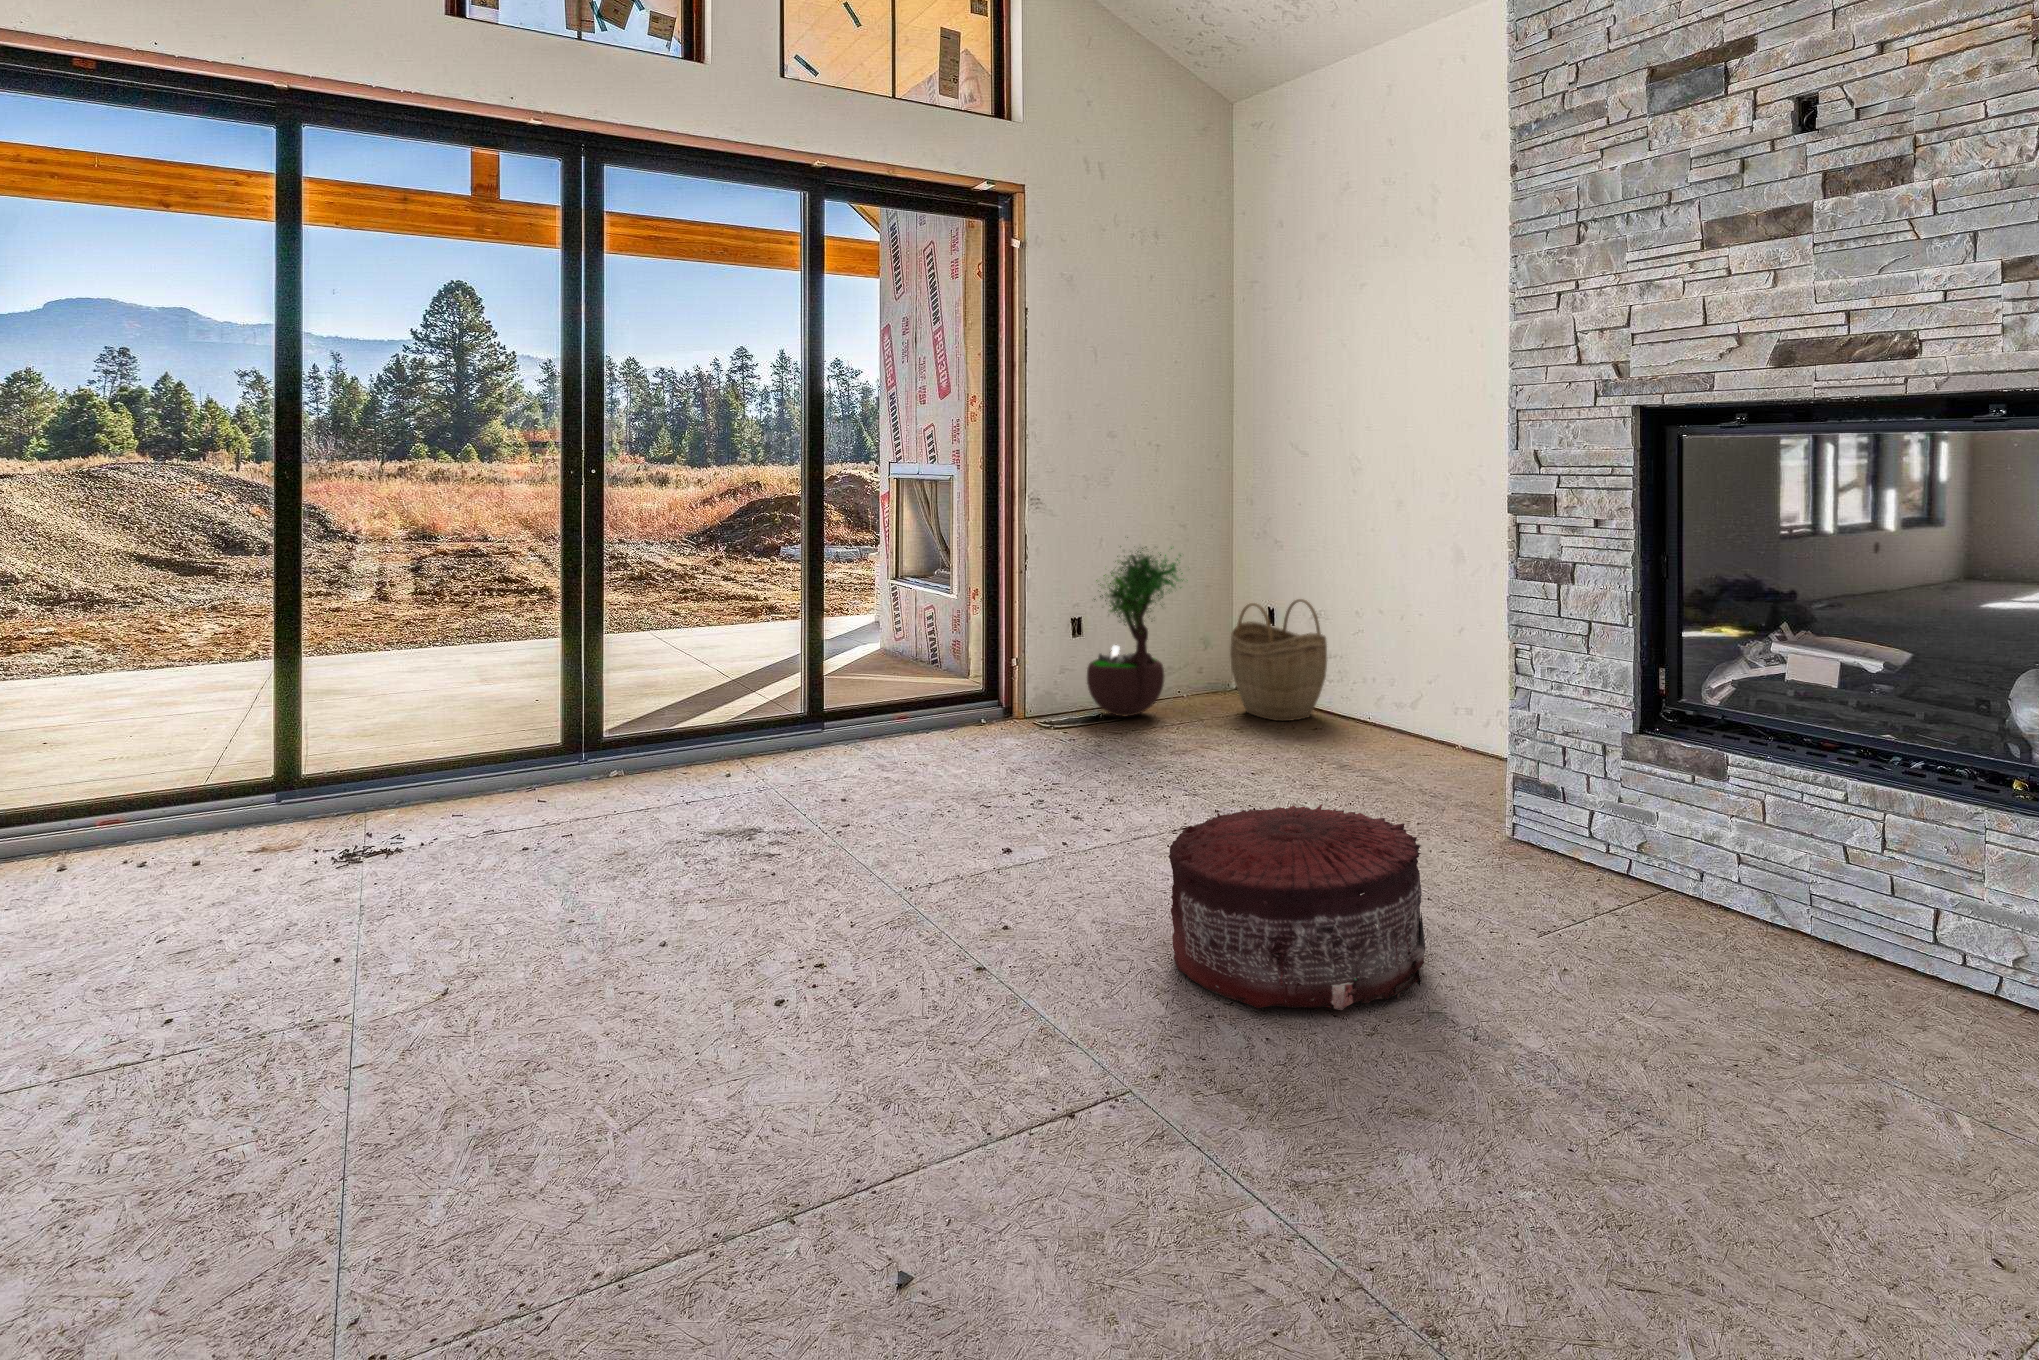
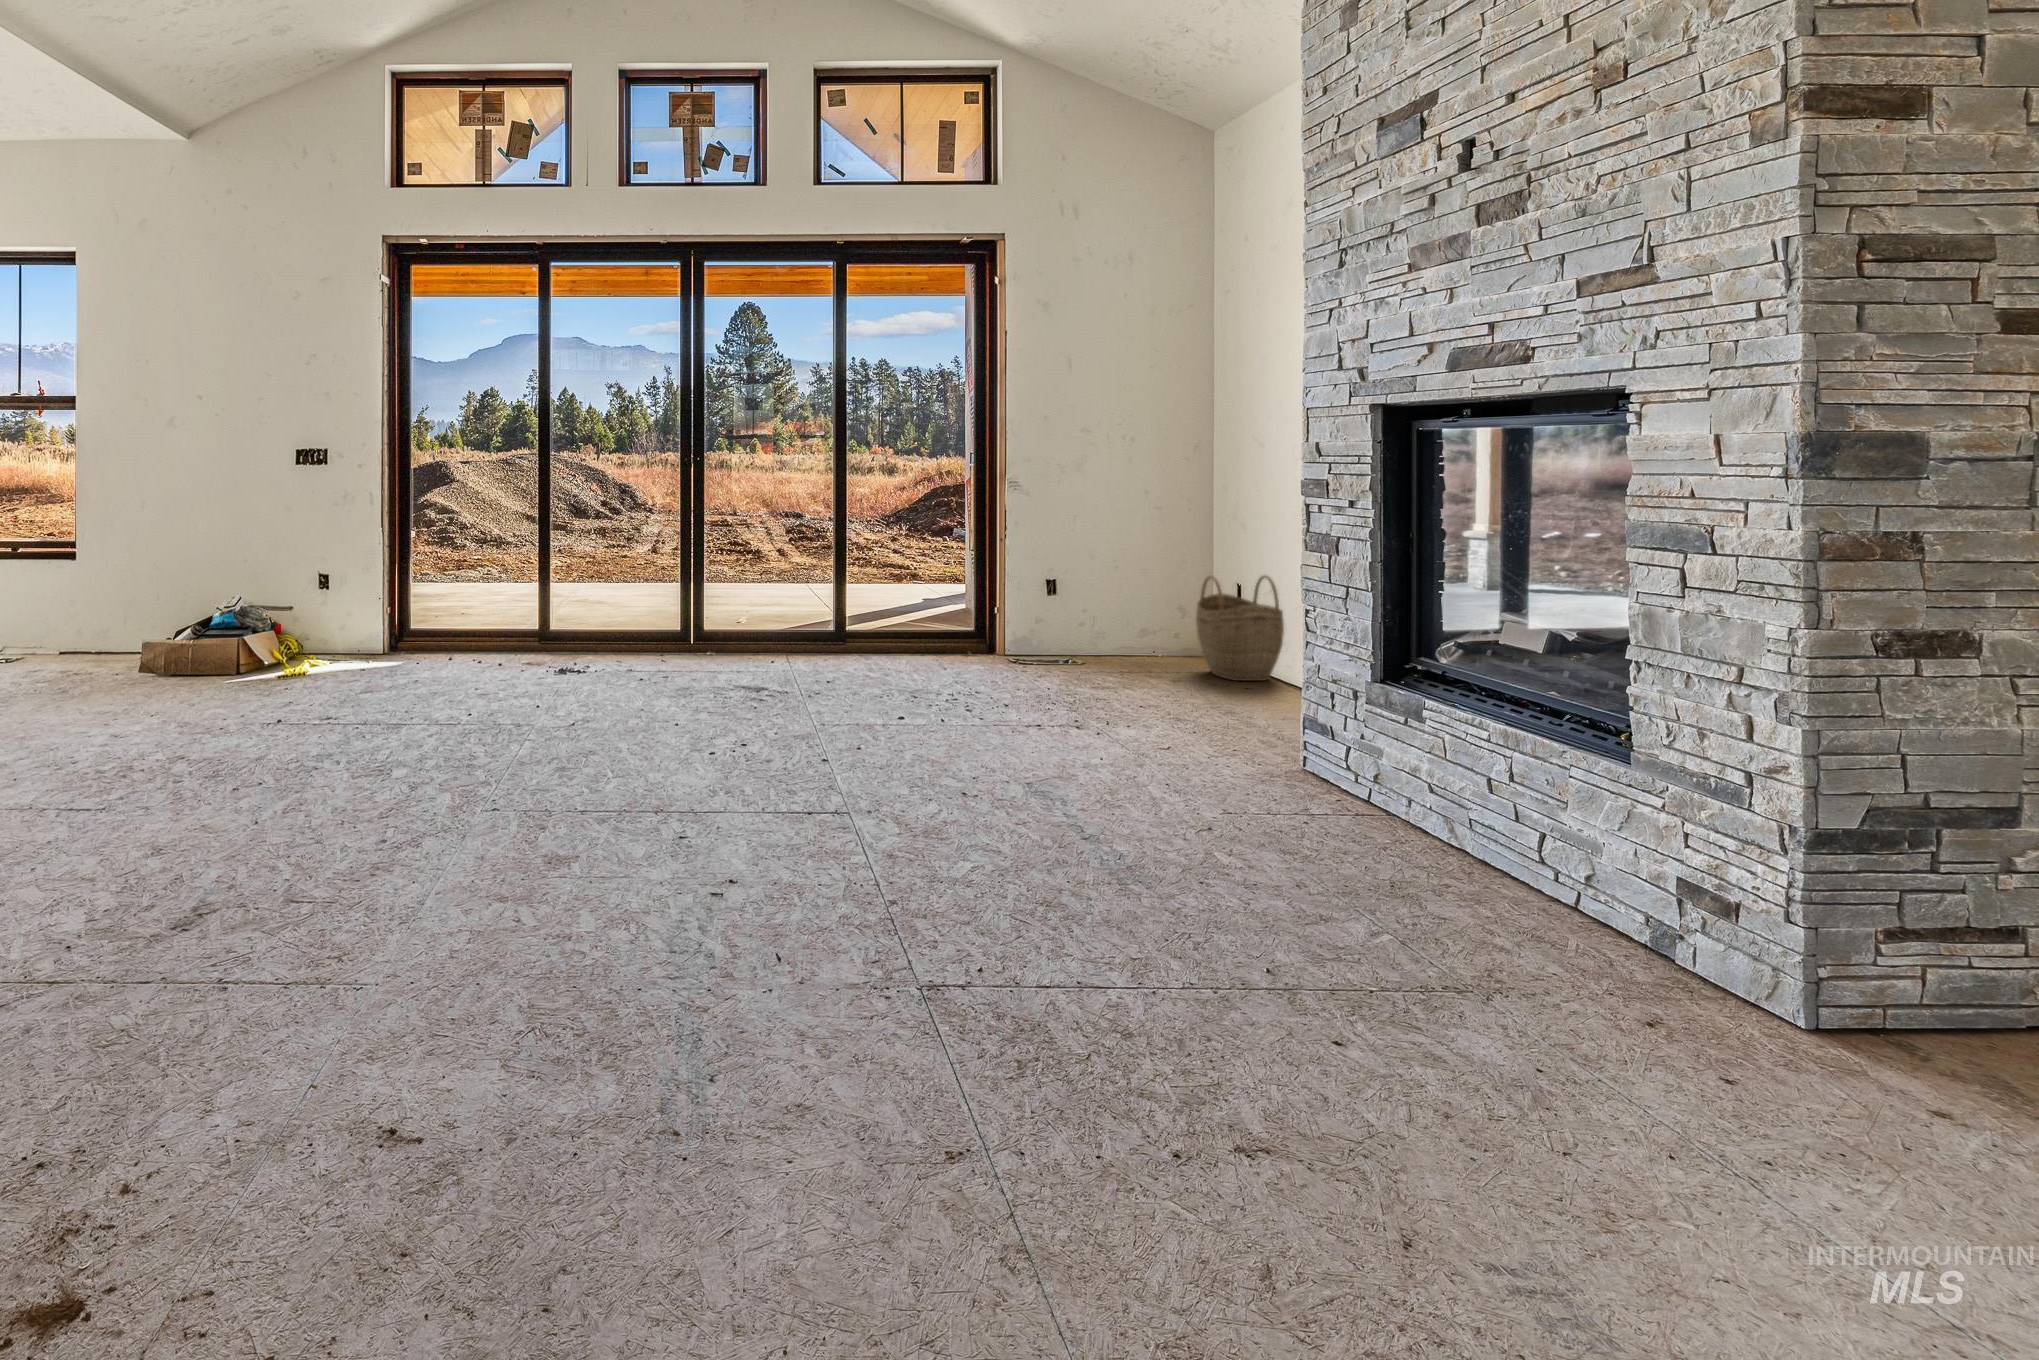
potted tree: present [1087,537,1184,717] -> none [1061,514,1151,664]
pouf: present [1169,804,1425,1010] -> none [938,696,1117,821]

